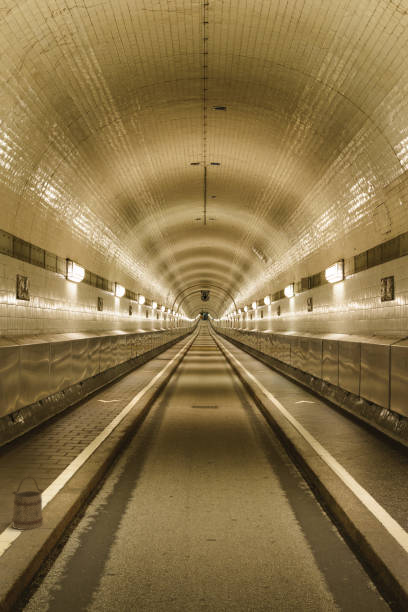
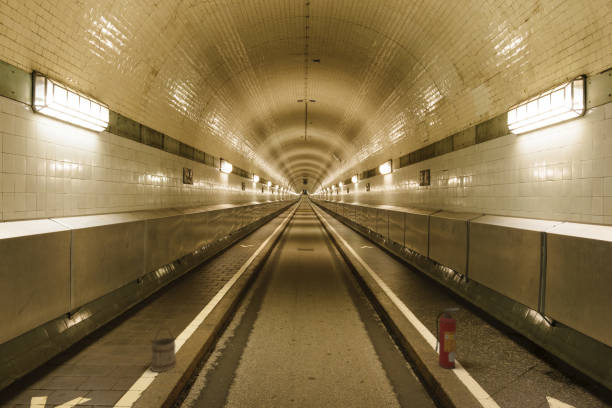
fire extinguisher: none [365,451,393,526] -> present [435,308,459,369]

